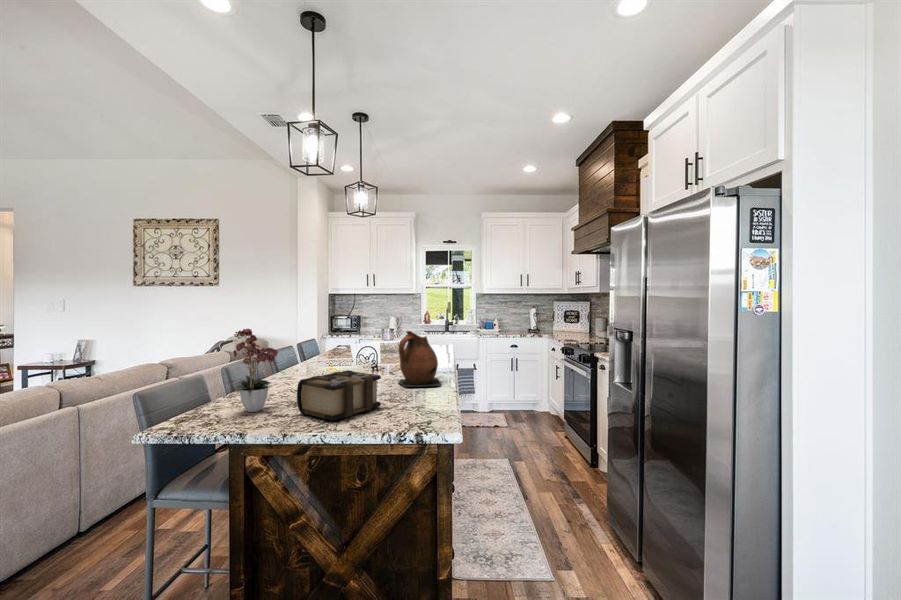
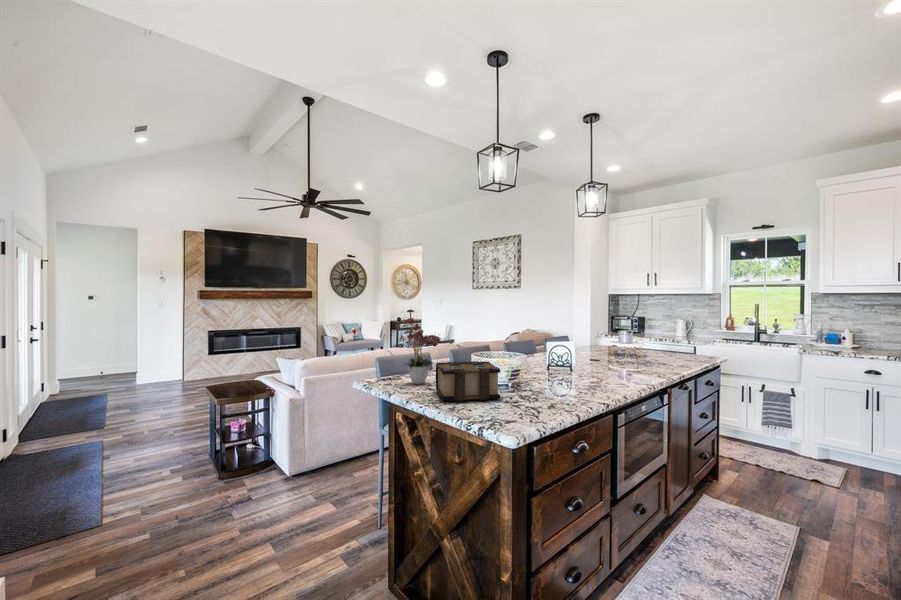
ceramic pitcher: present [399,331,441,387] -> none [556,330,612,395]

